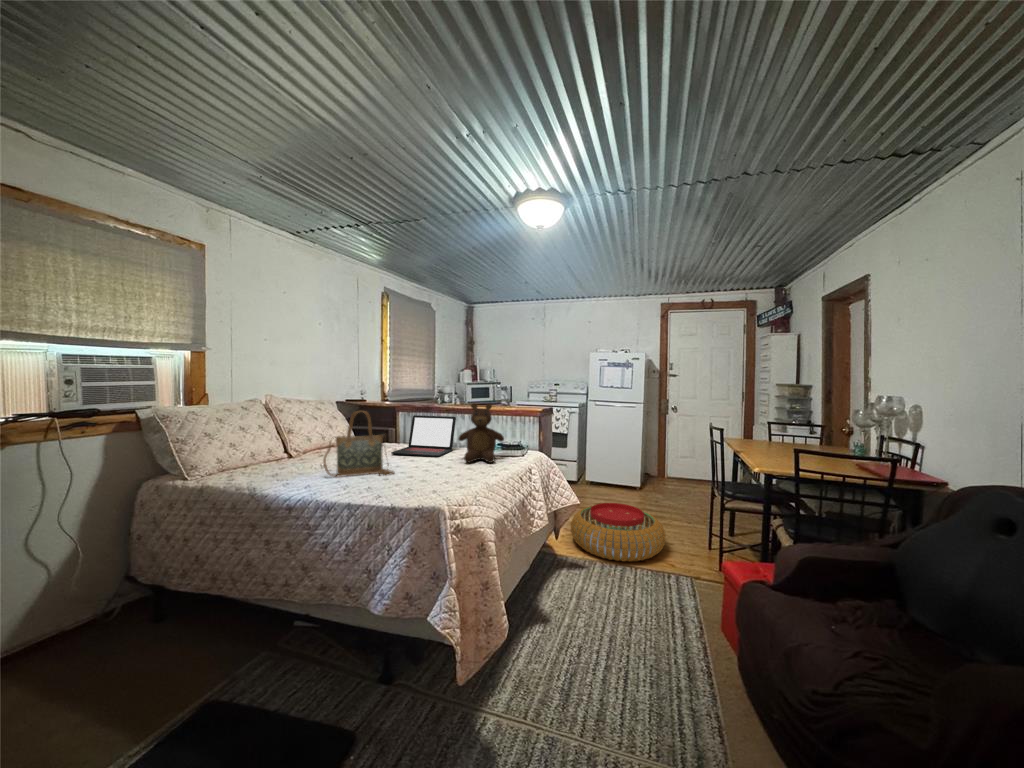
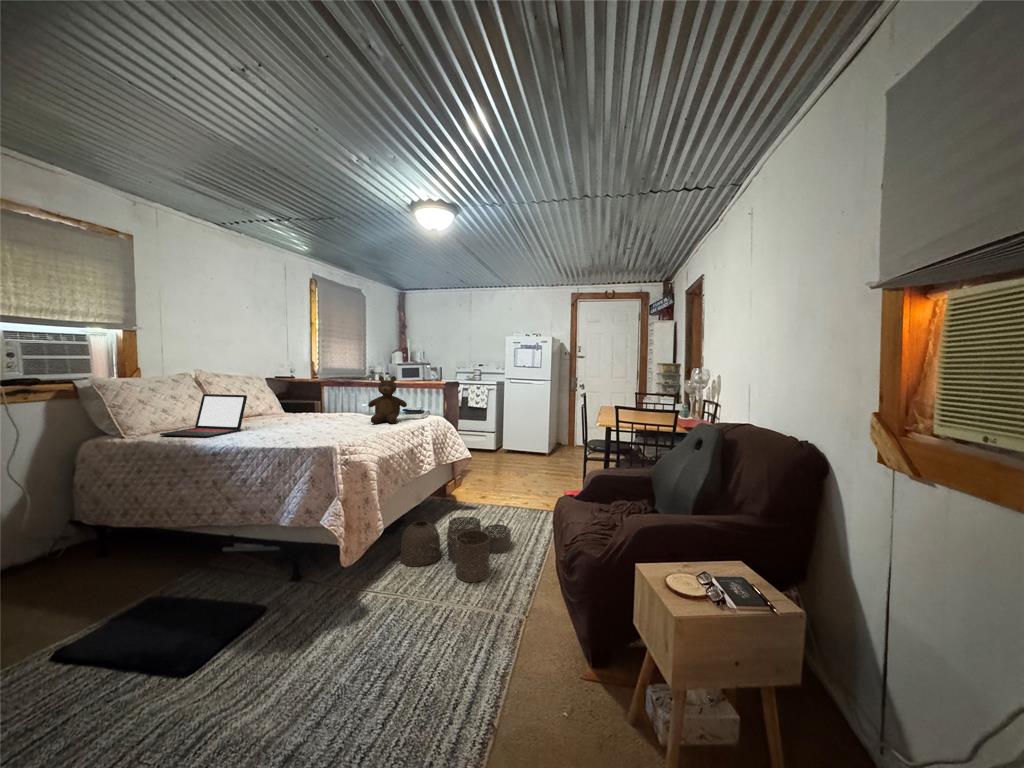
handbag: present [323,411,394,477] -> none [246,381,308,434]
laptop: present [391,415,456,457] -> present [160,394,247,437]
pouf: present [571,503,666,562] -> none [472,460,546,502]
woven basket: none [513,594,658,709] -> present [400,515,511,582]

